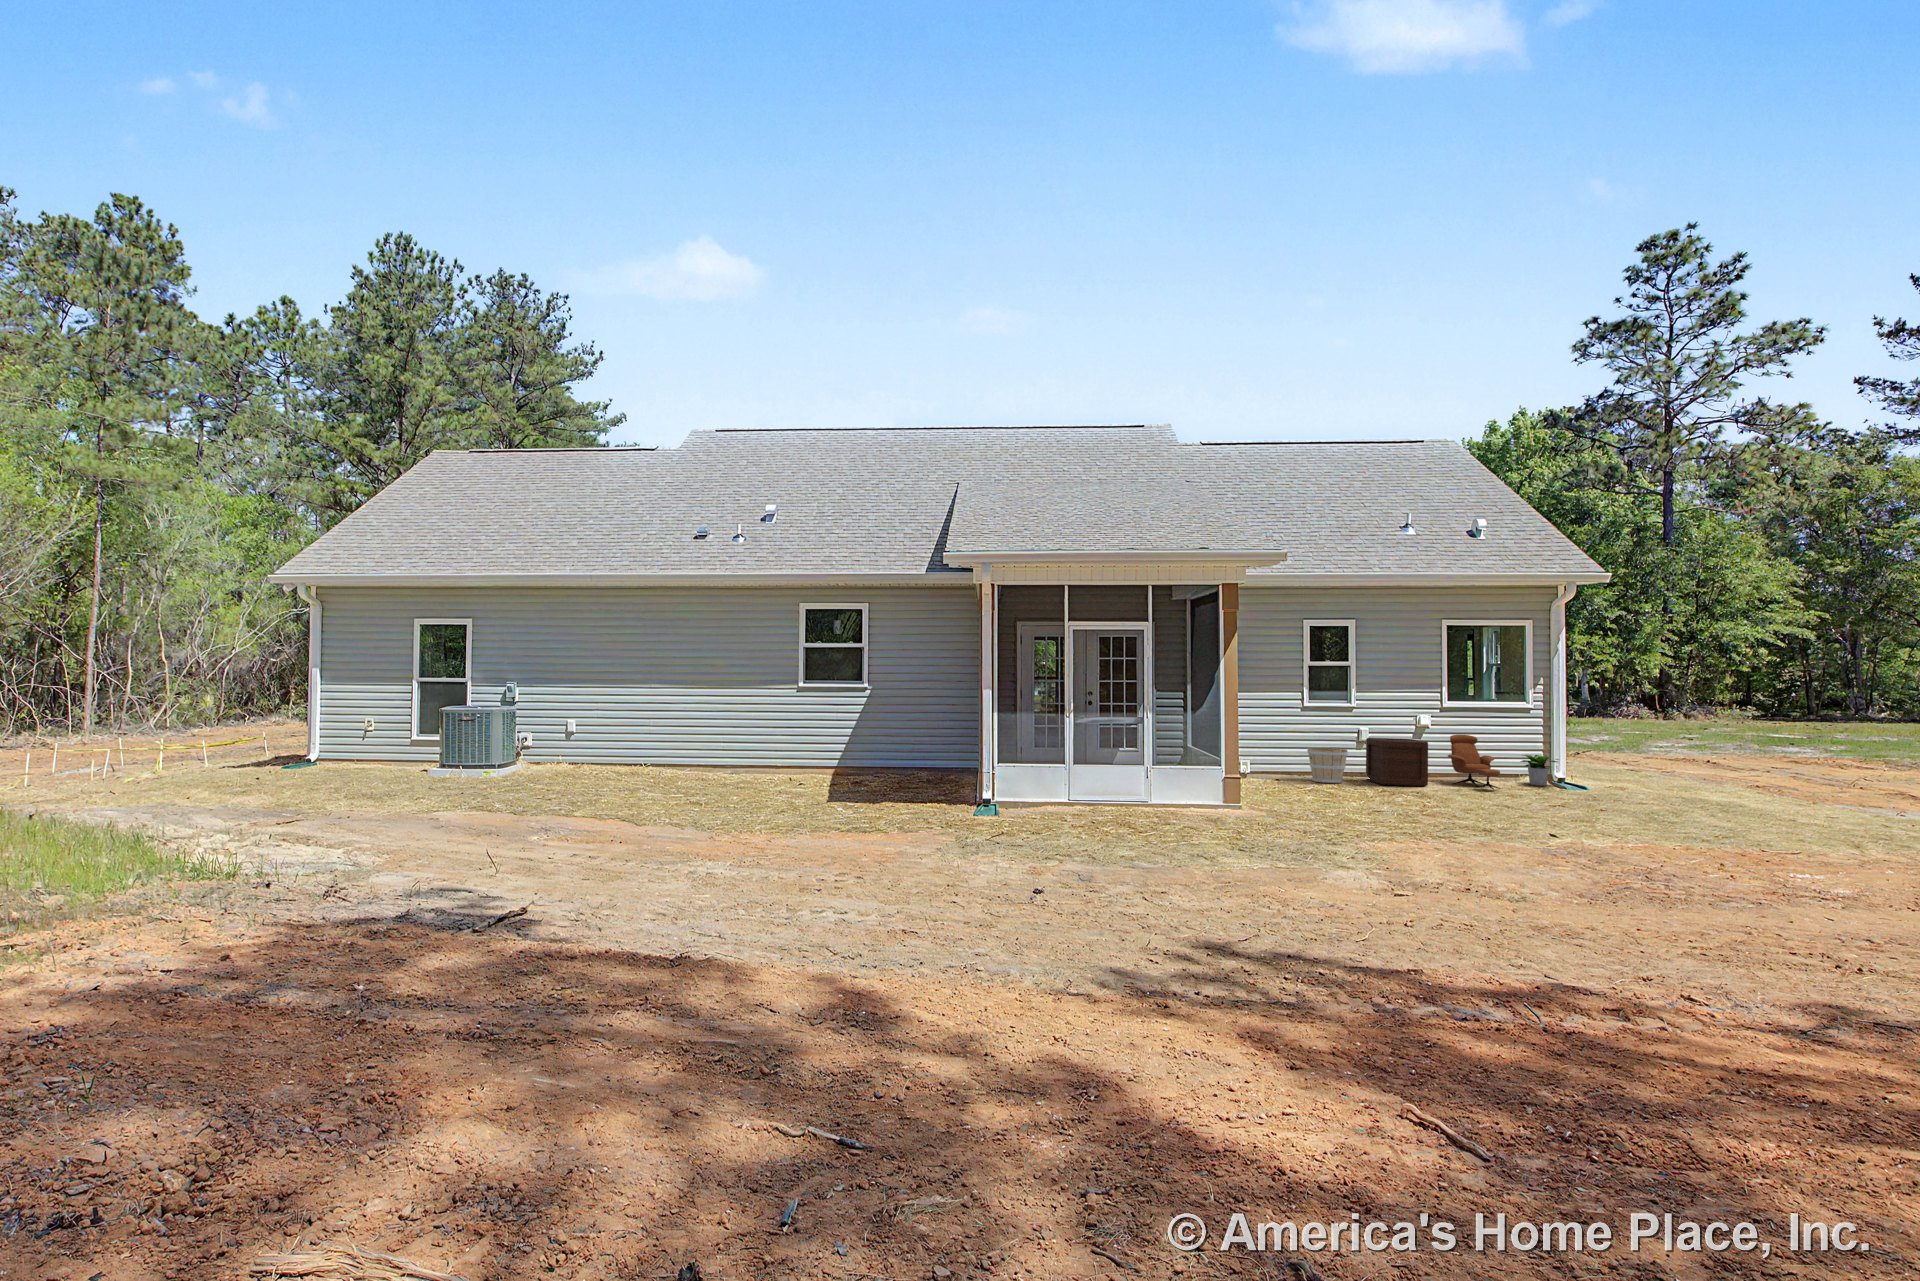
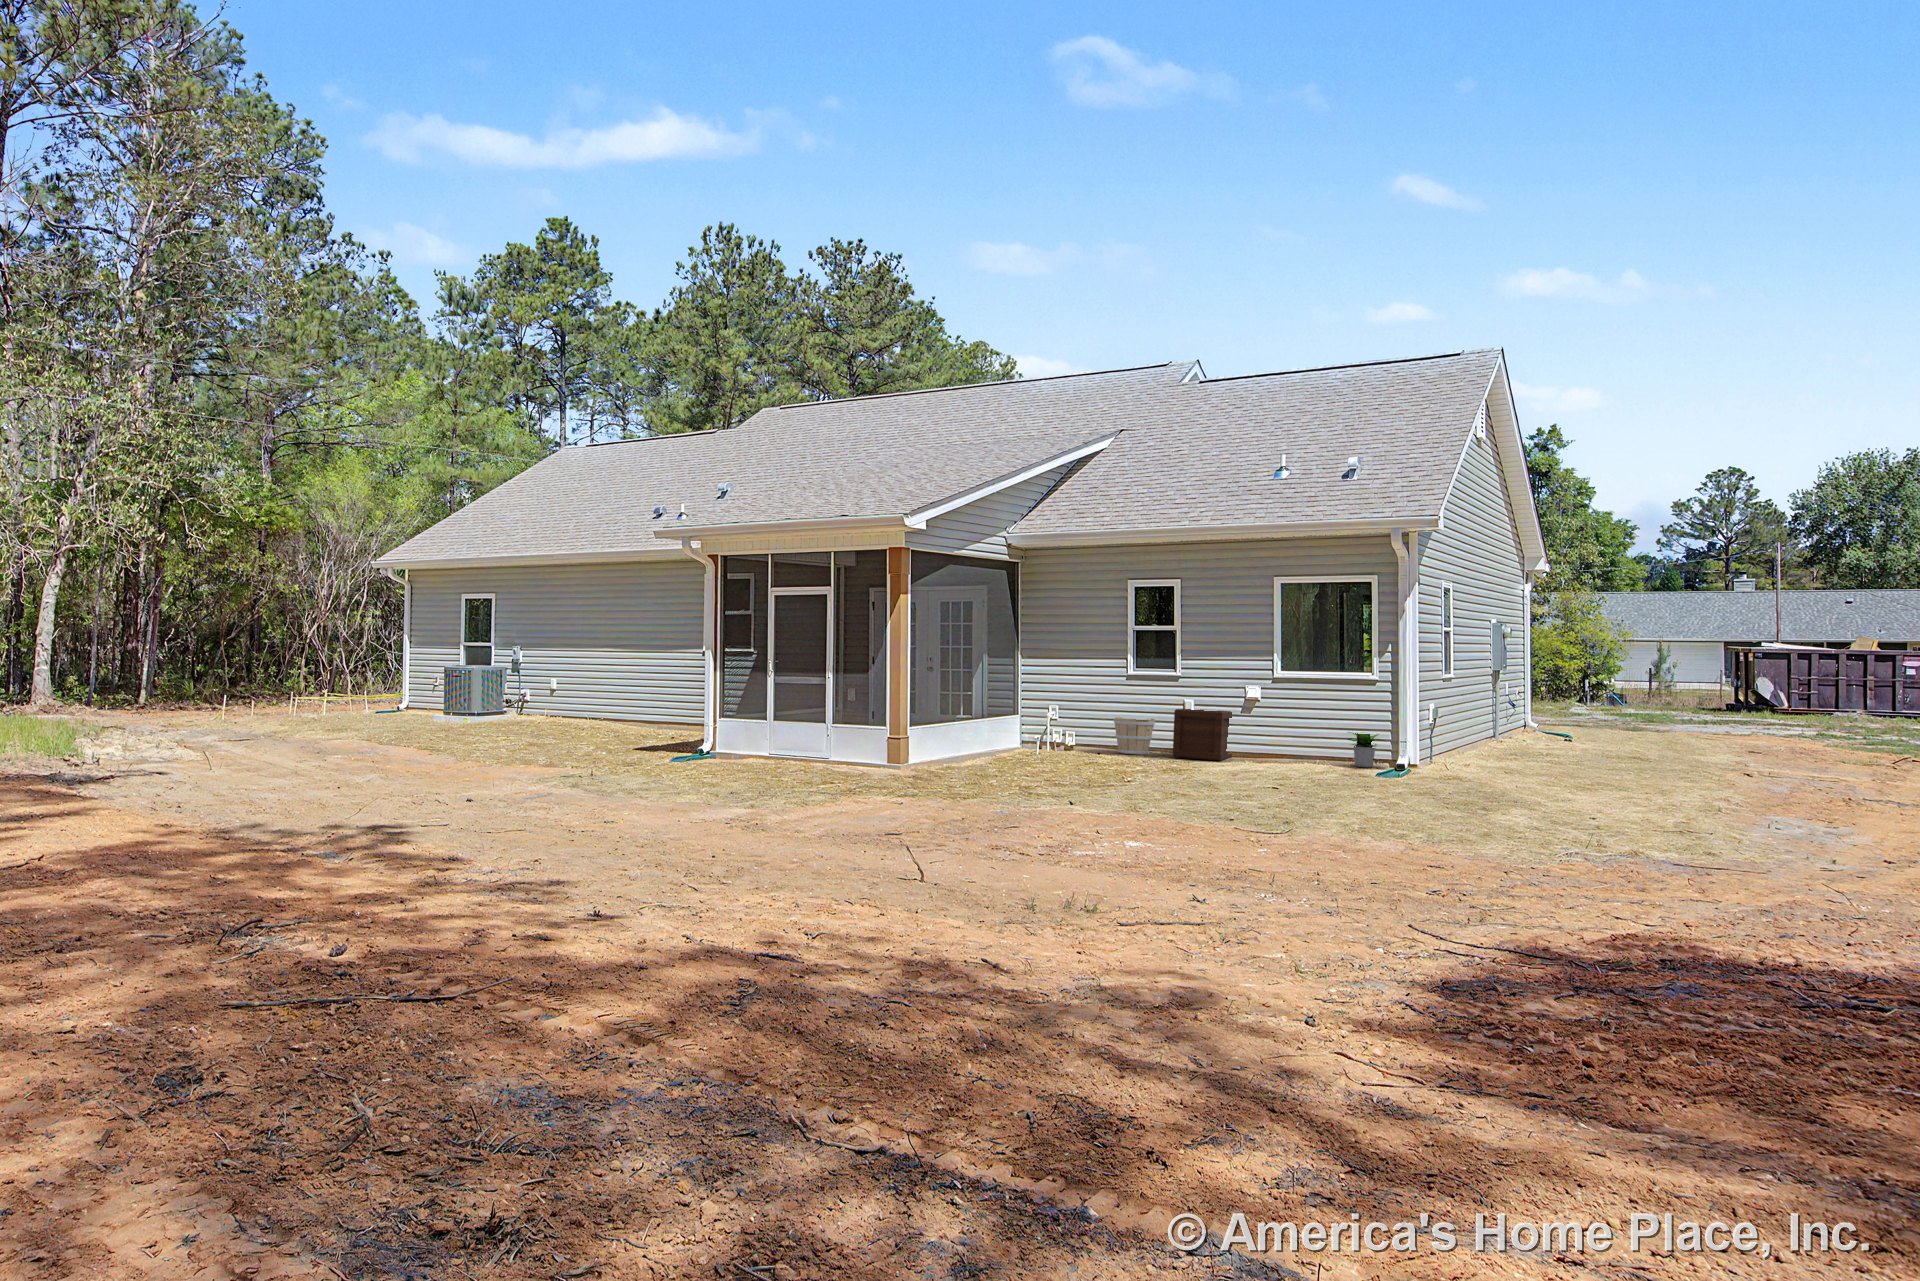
lounge chair: present [1448,734,1501,790] -> none [1260,708,1310,766]

